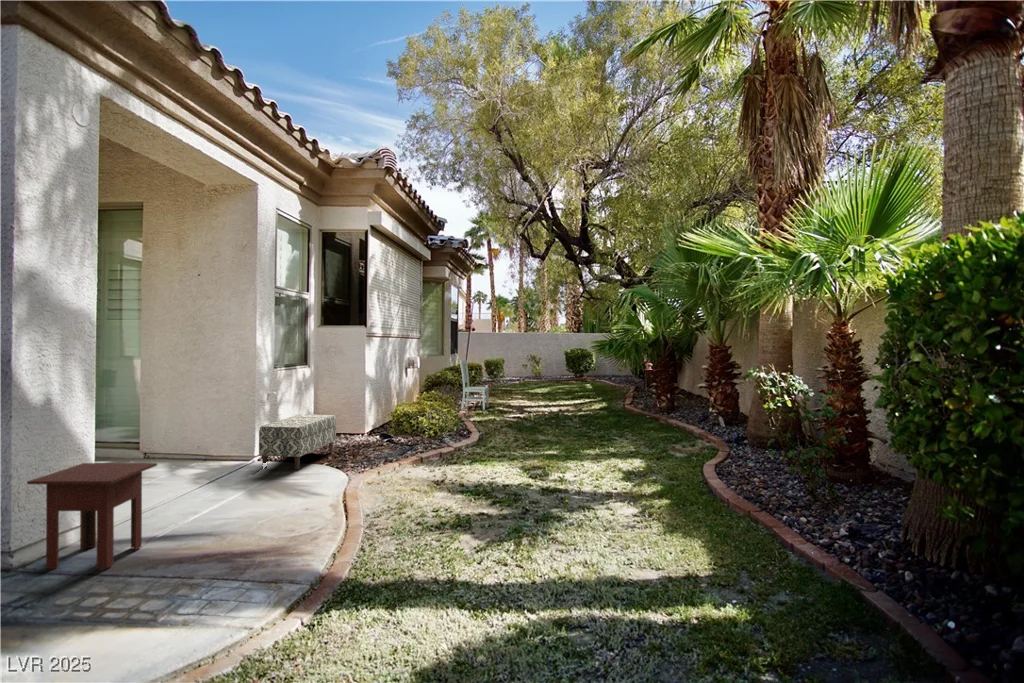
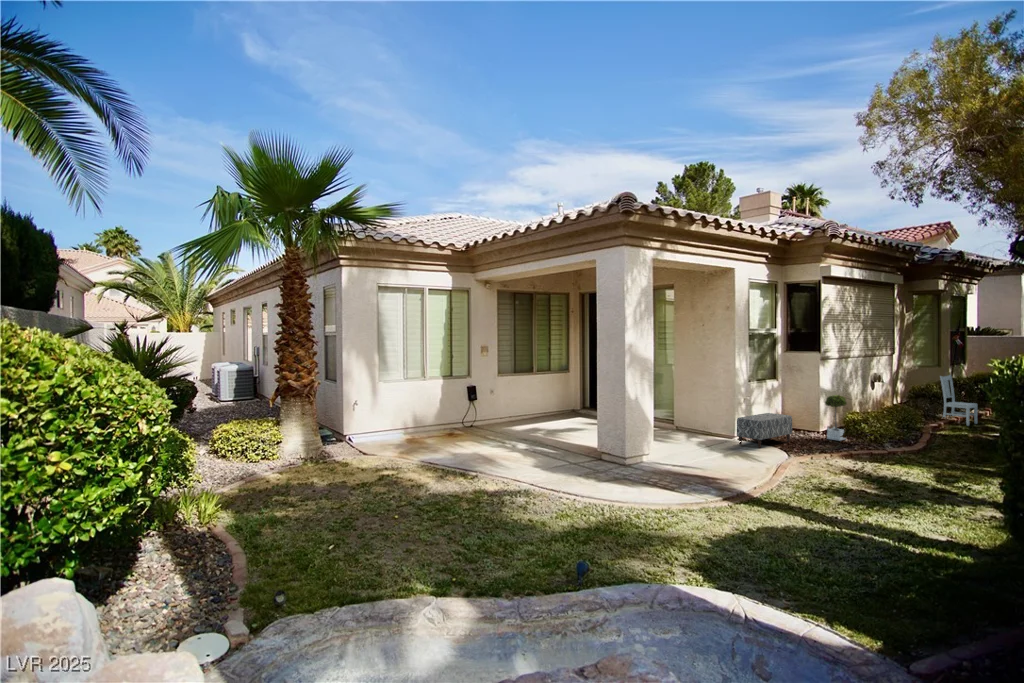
potted tree: none [372,382,398,442] -> present [825,395,847,441]
side table: present [27,463,157,569] -> none [630,425,676,470]

